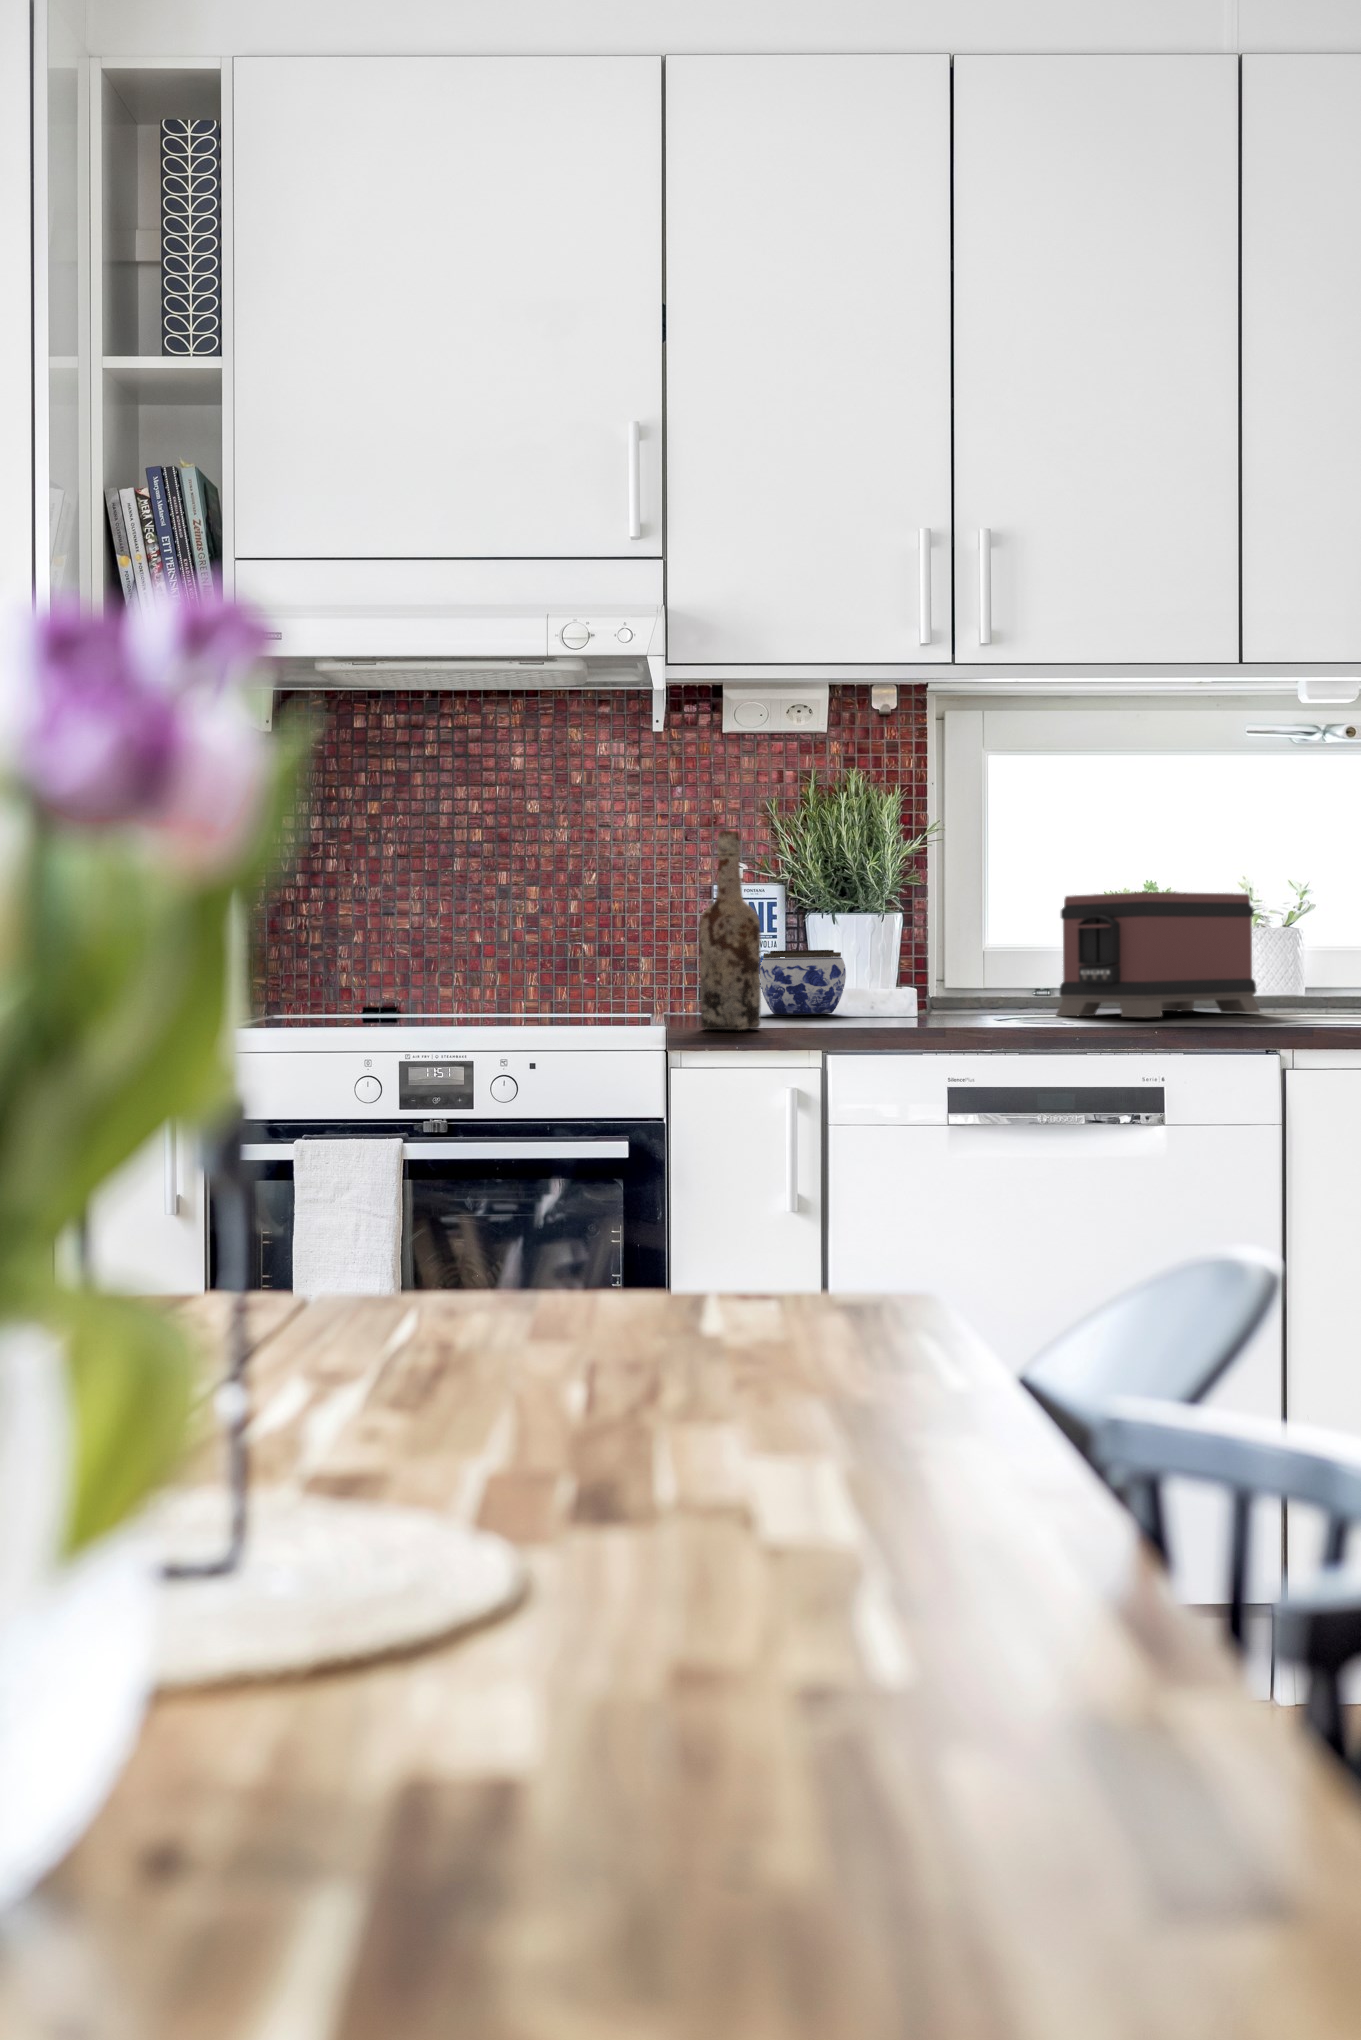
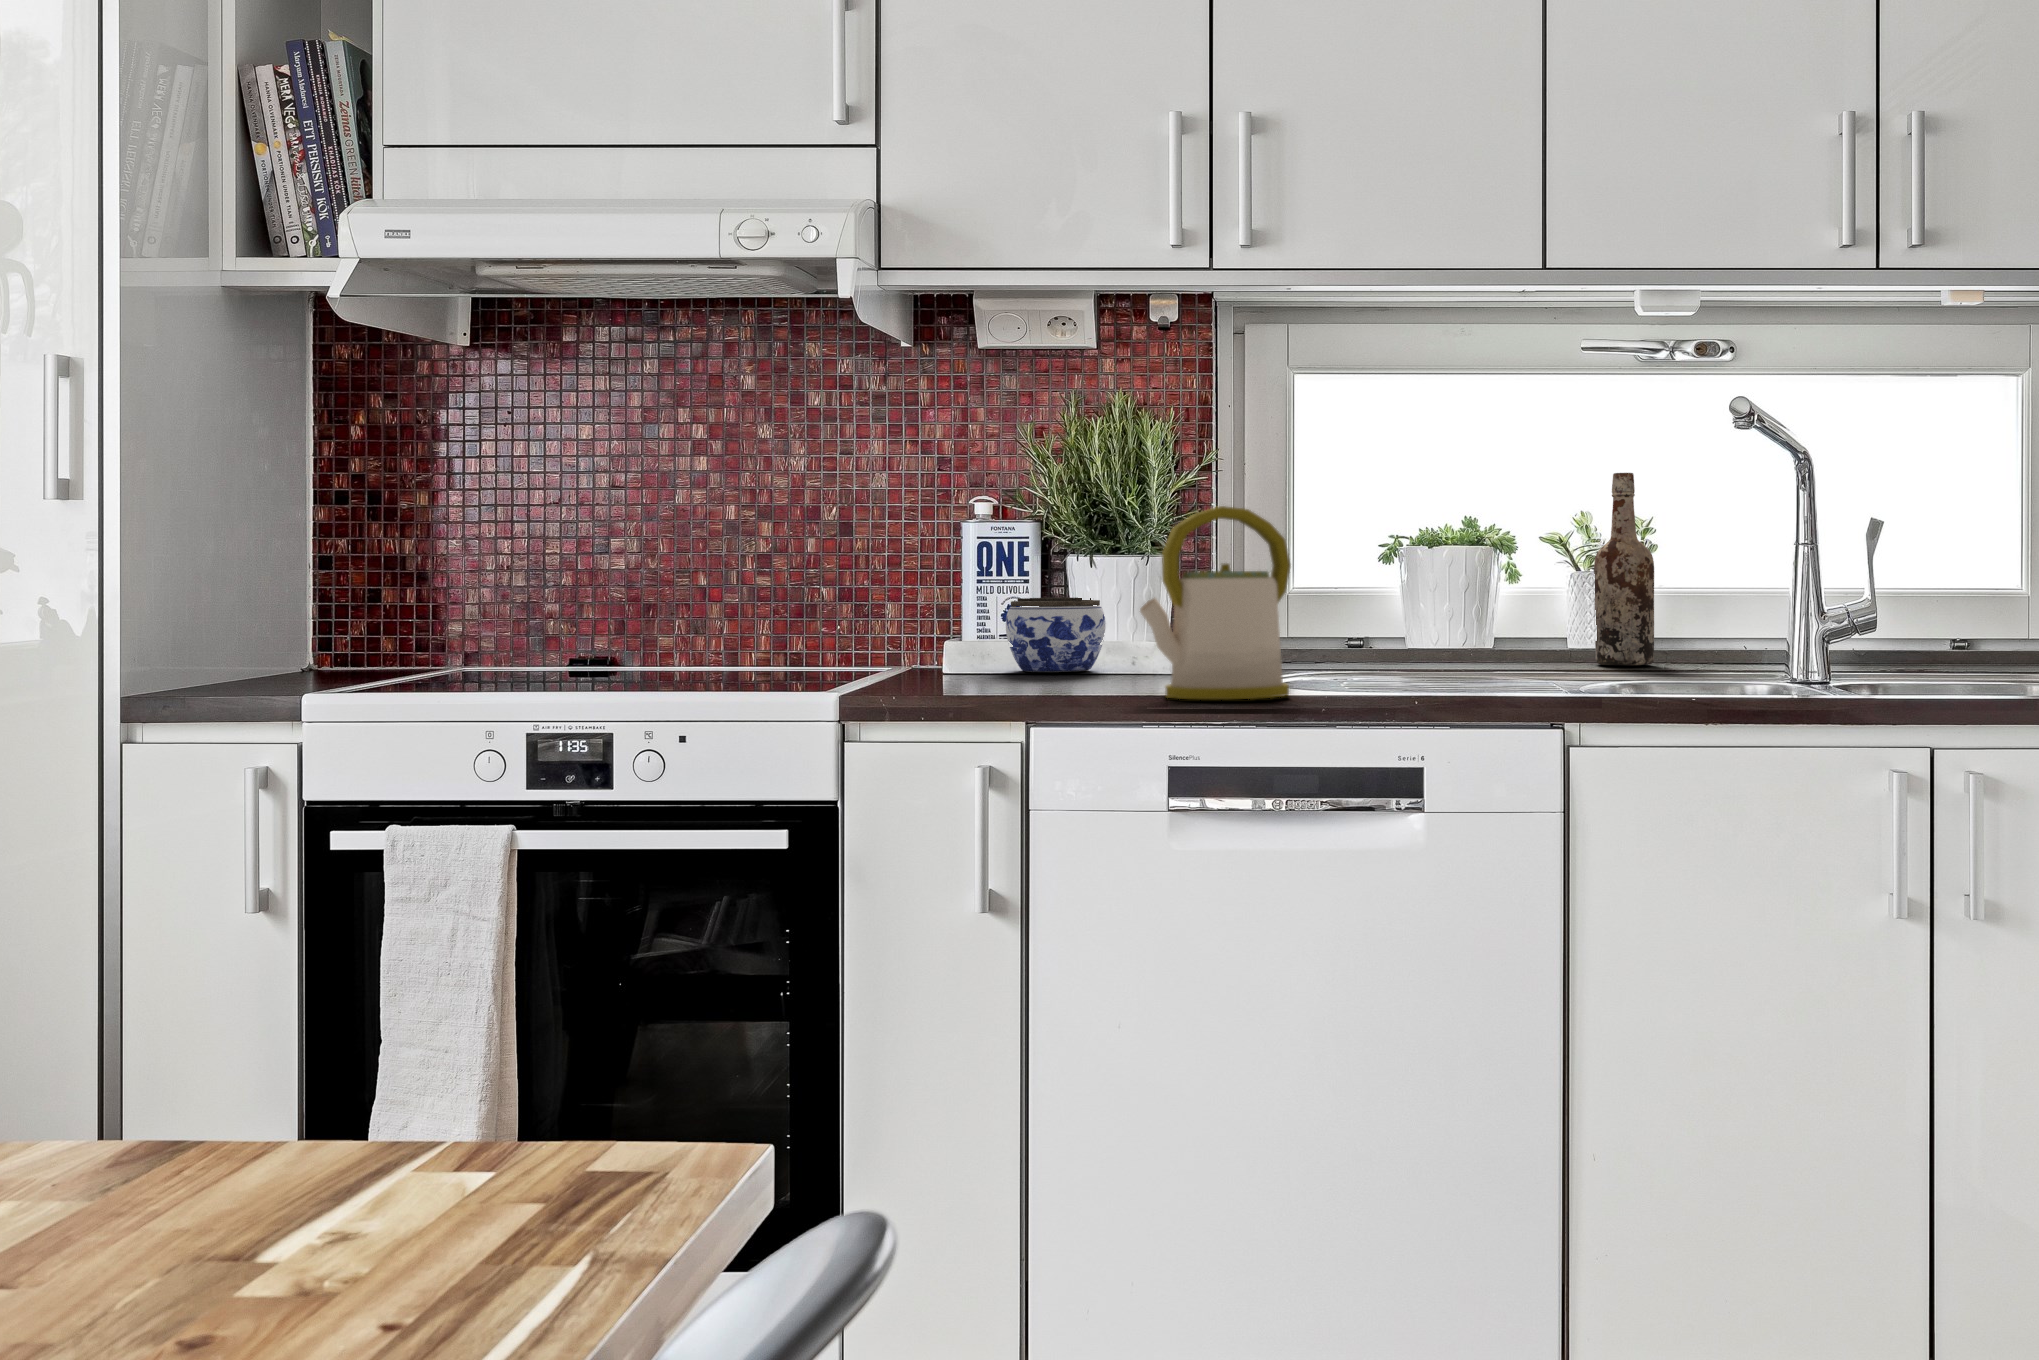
wine bottle: present [699,831,761,1030] -> present [1594,473,1654,665]
kettle: none [925,865,1052,1032] -> present [1140,506,1291,699]
toaster: present [1056,892,1260,1017] -> none [1341,534,1580,679]

